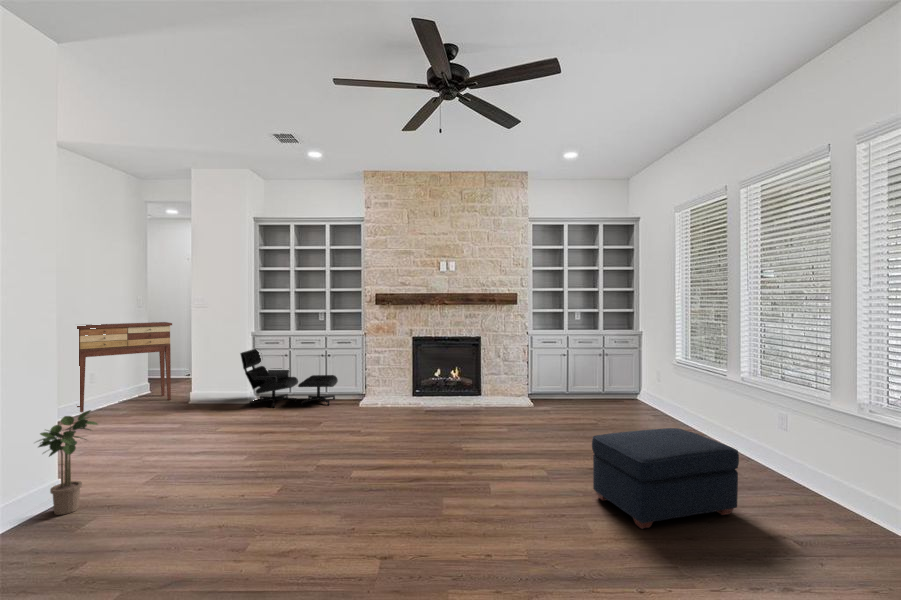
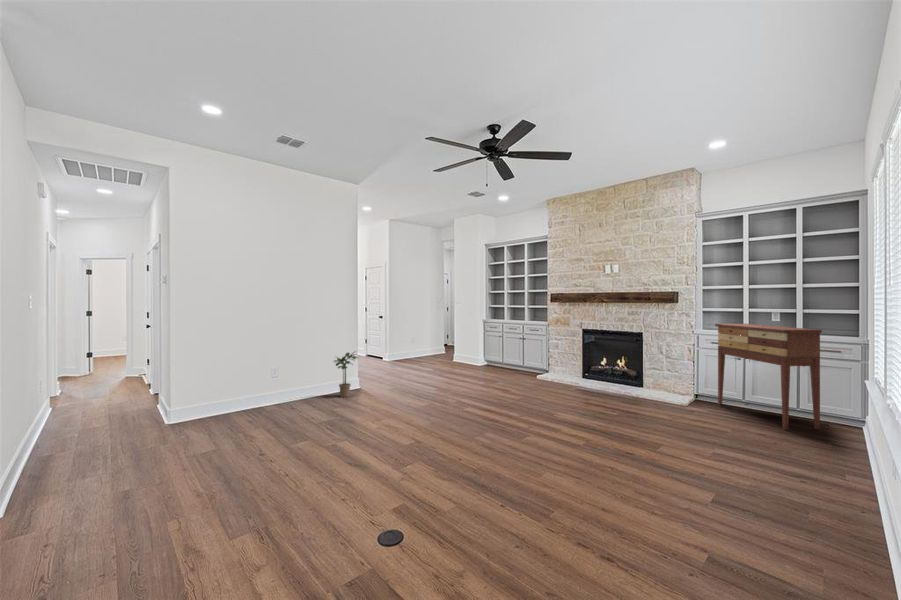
console table: present [77,322,172,412] -> present [715,324,822,430]
lounge chair: present [240,349,338,408] -> none [468,331,531,375]
ottoman: present [592,428,739,529] -> none [587,417,720,525]

